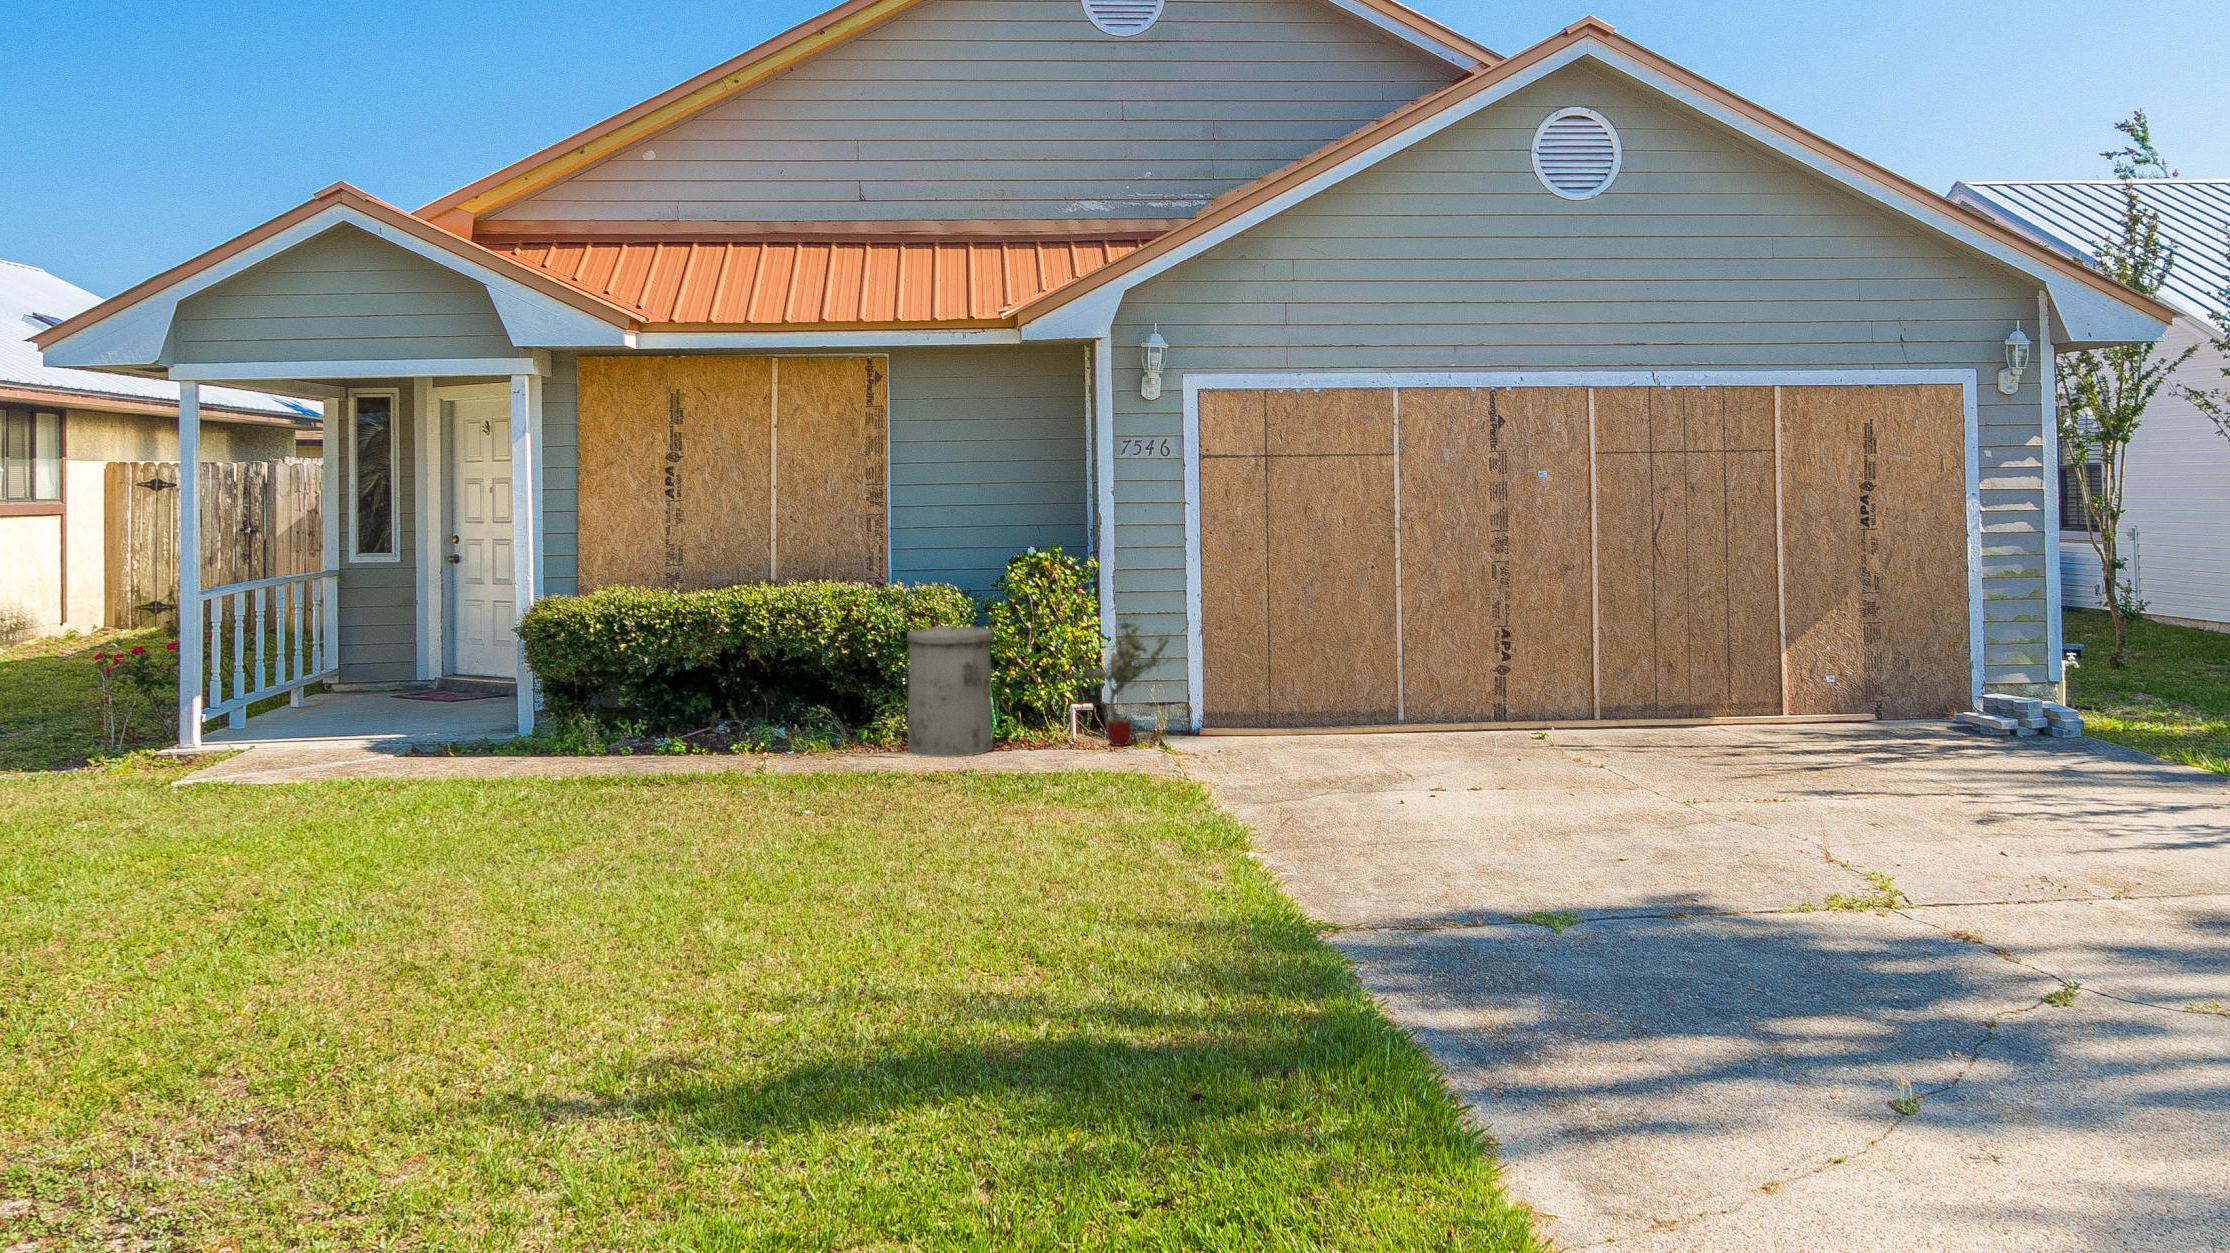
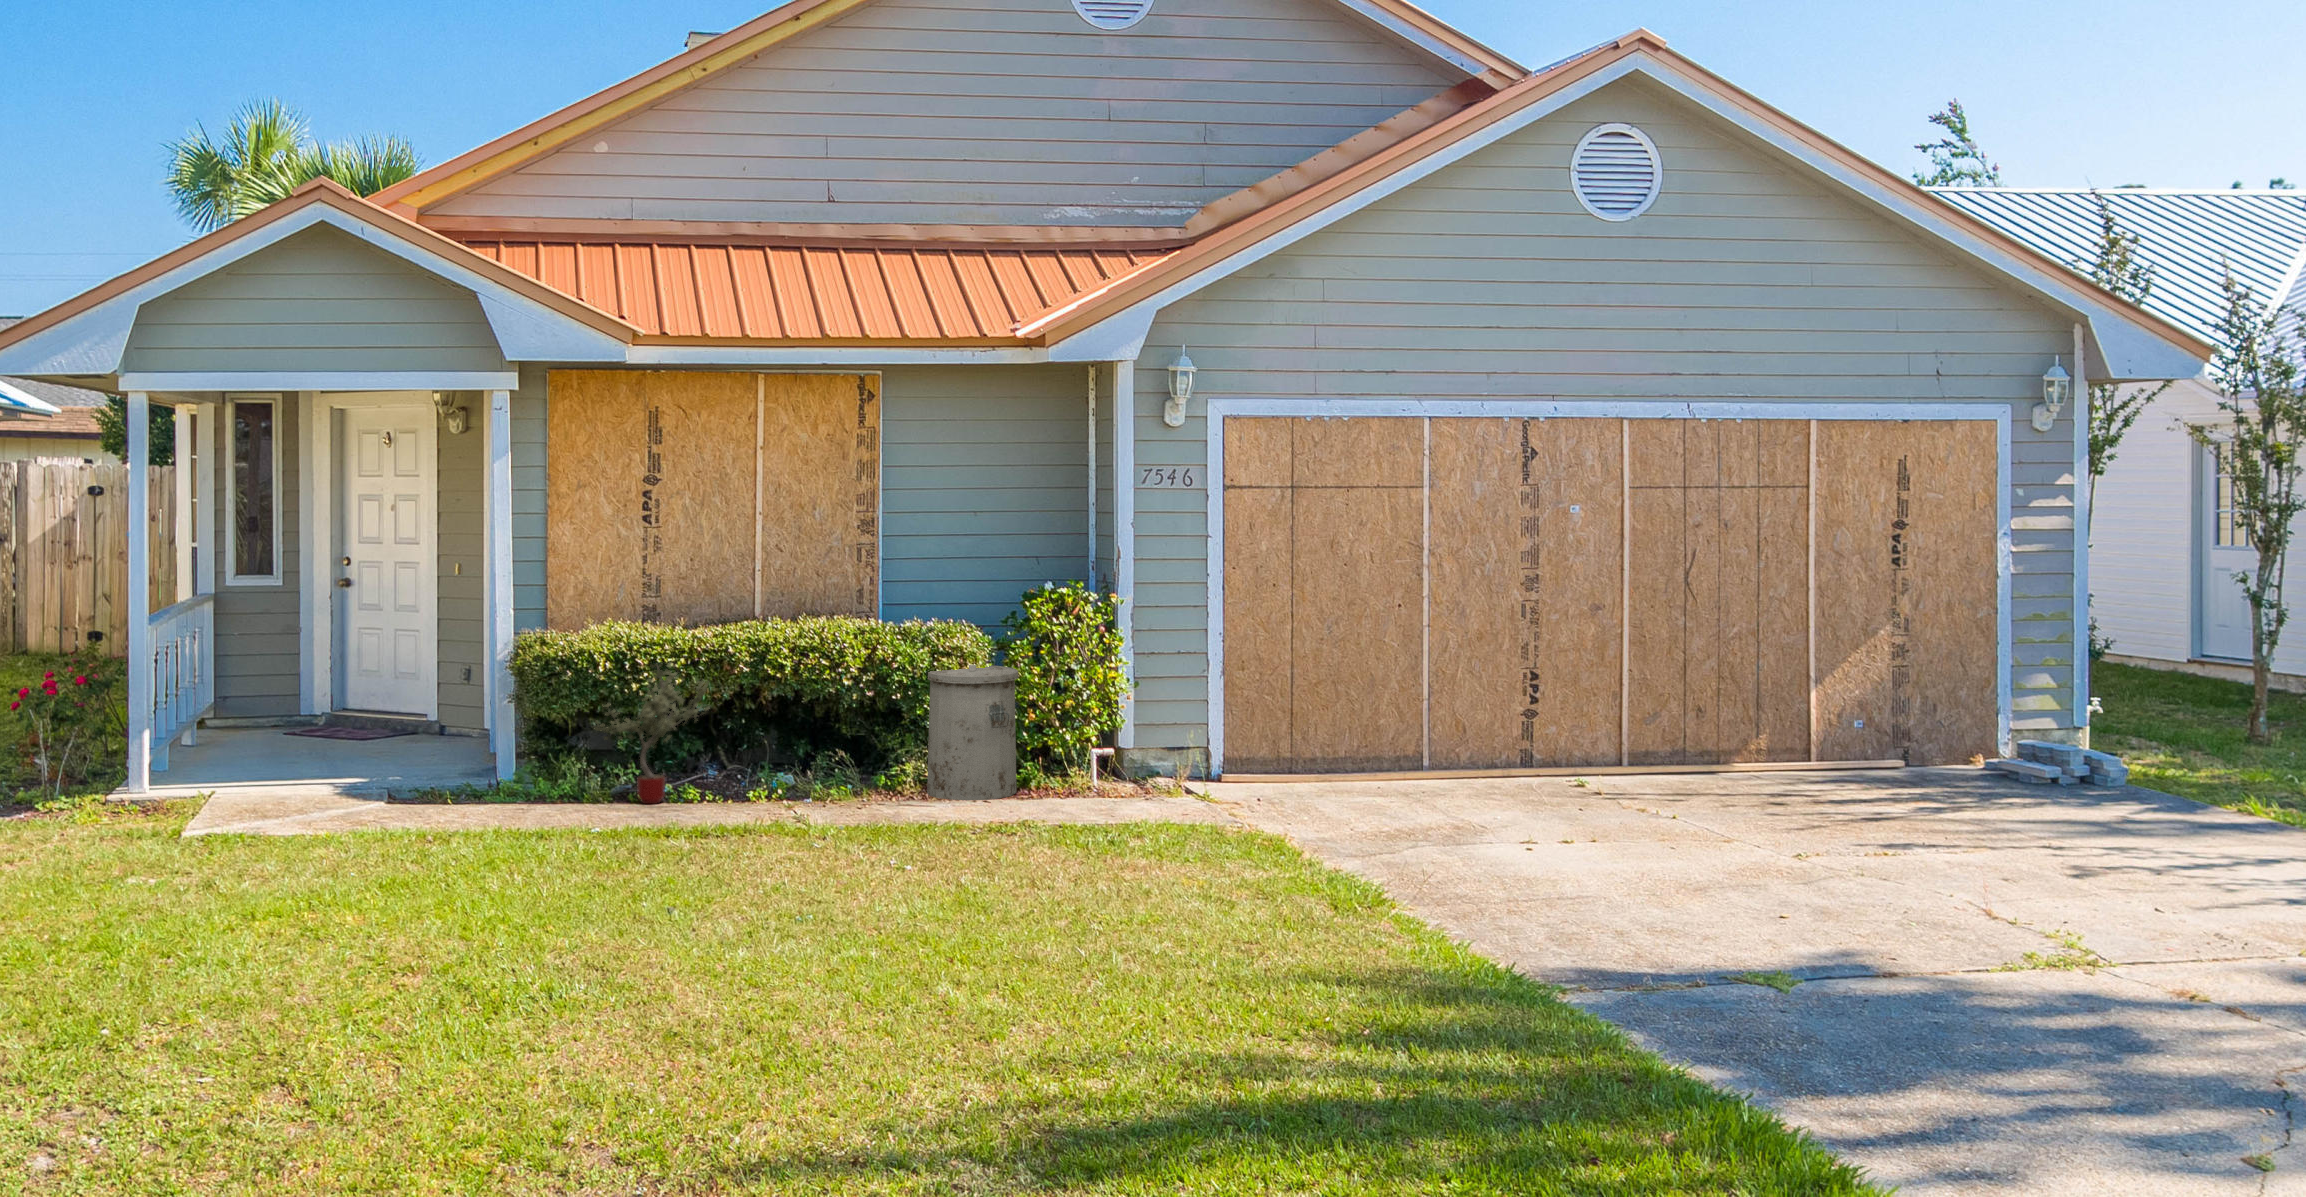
potted tree: present [1068,617,1170,746] -> present [594,663,709,804]

